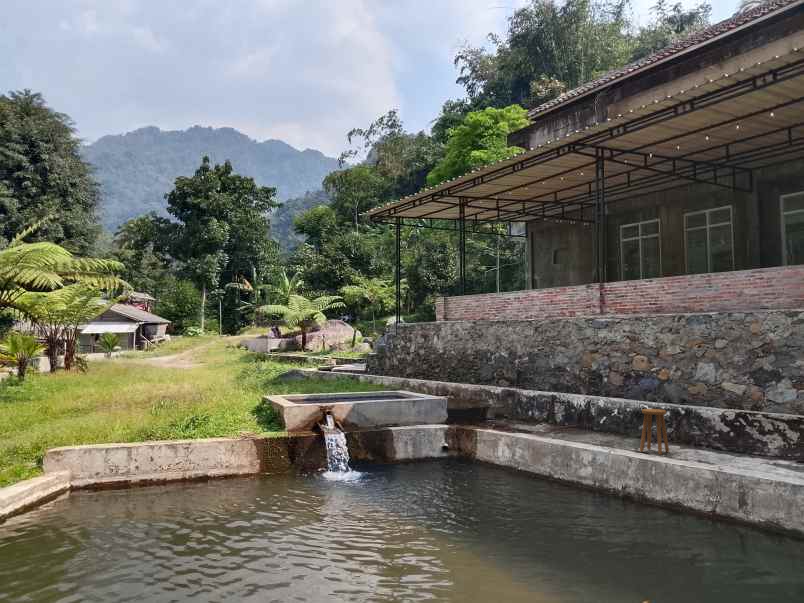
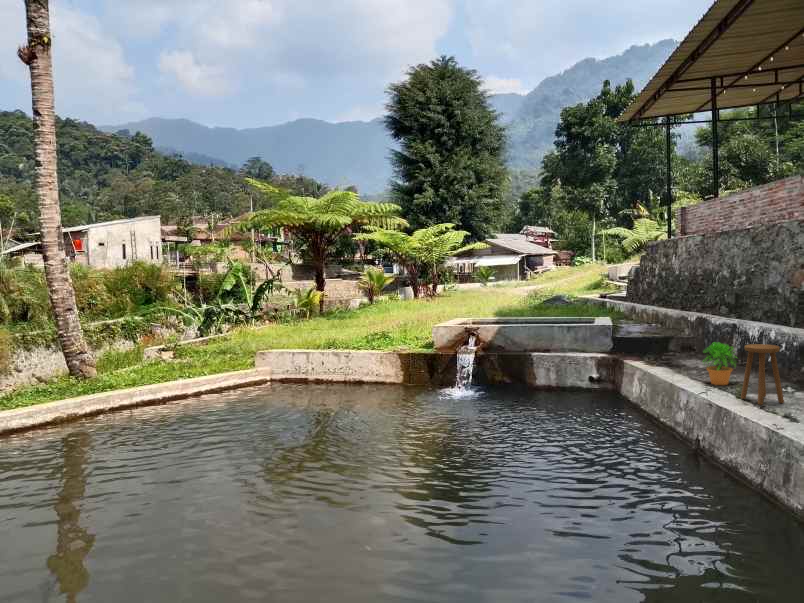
potted plant: none [584,409,610,444] -> present [703,342,736,385]

